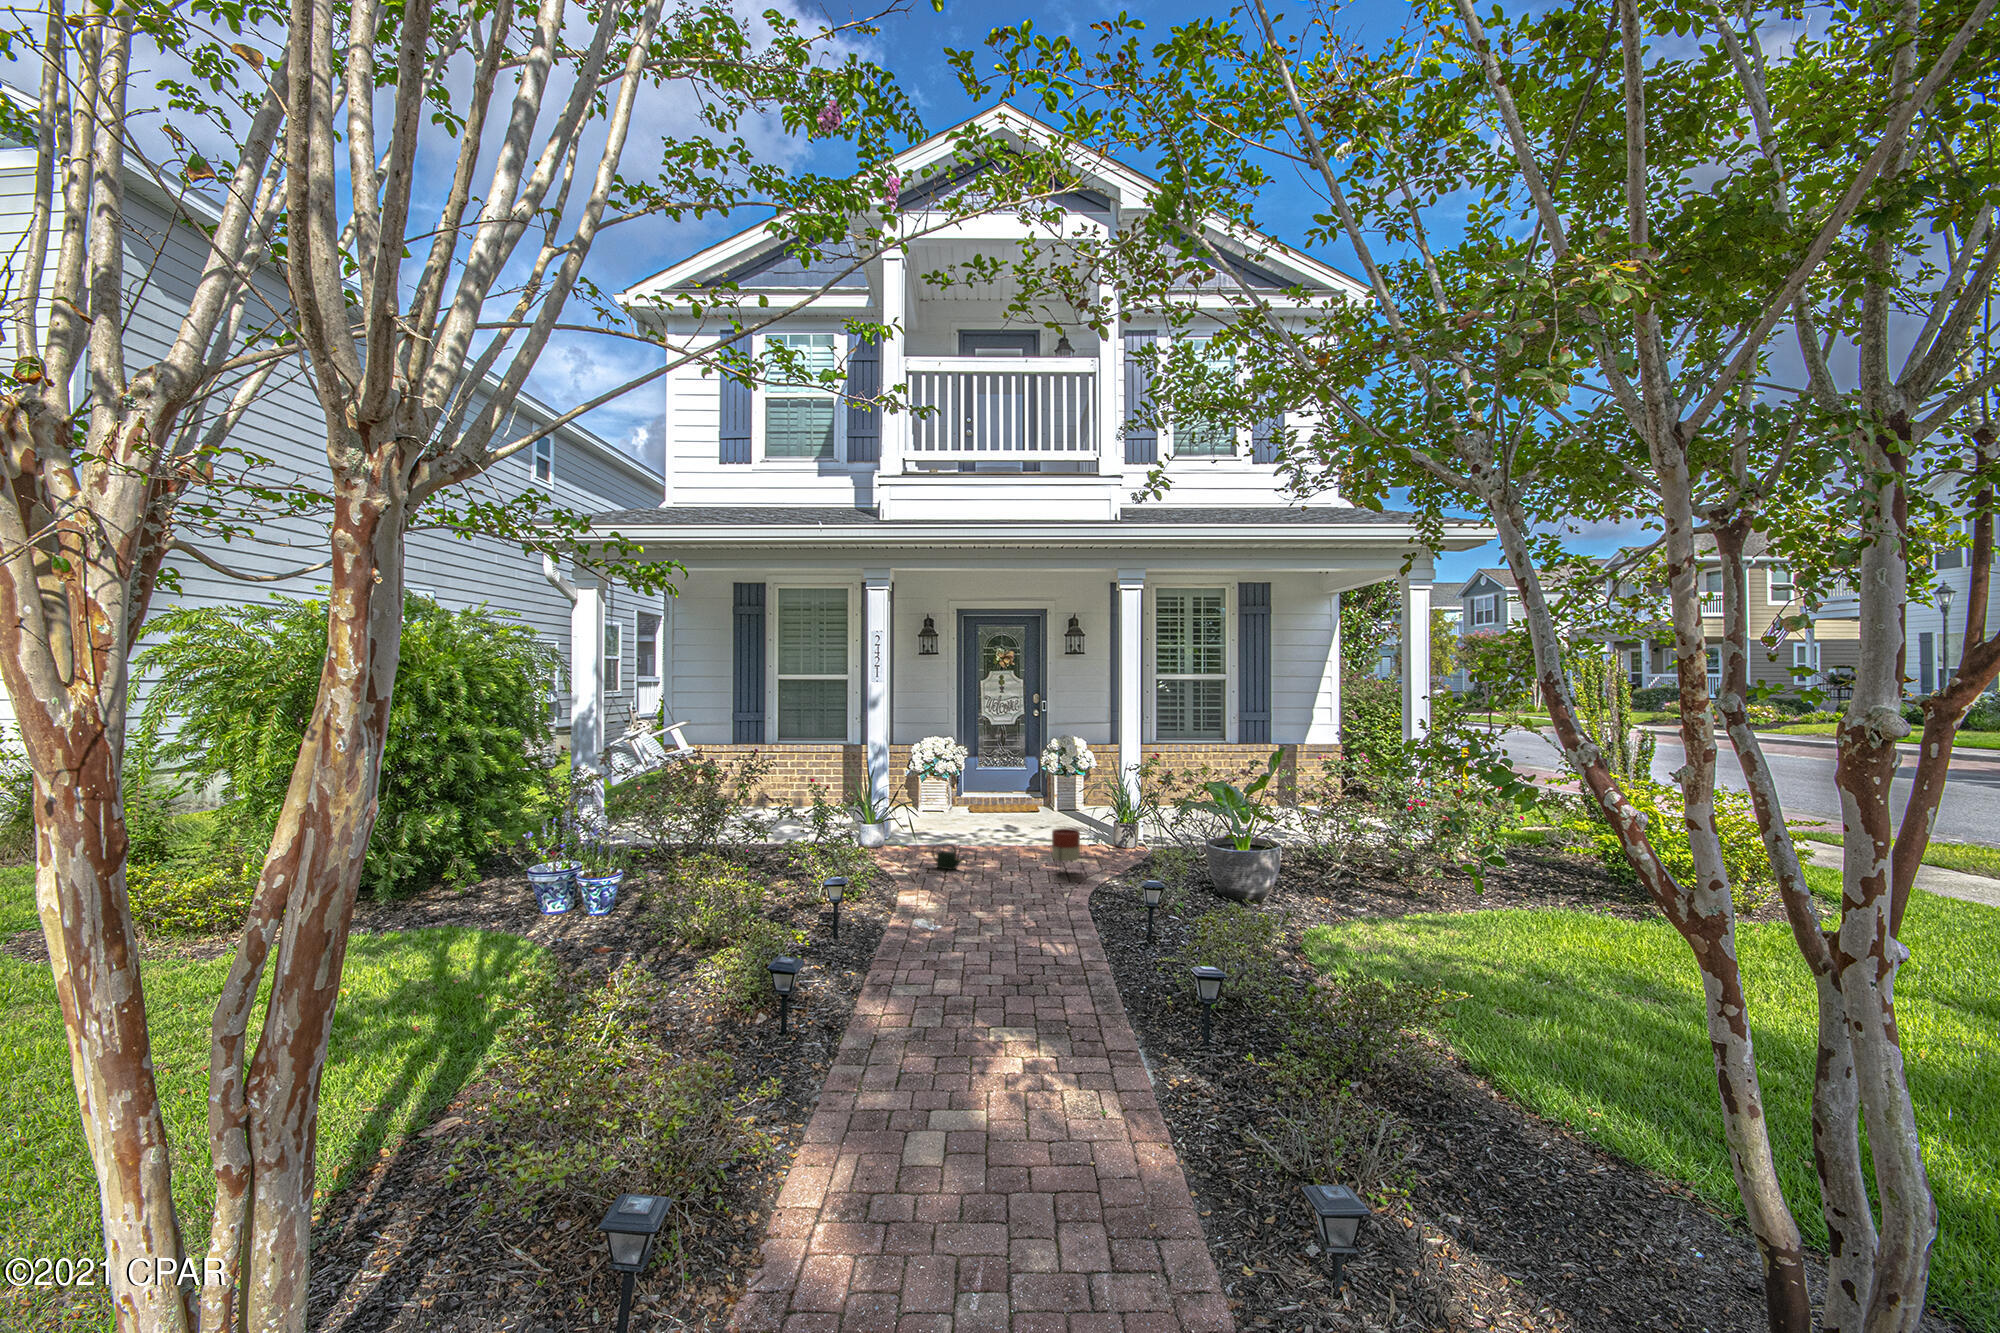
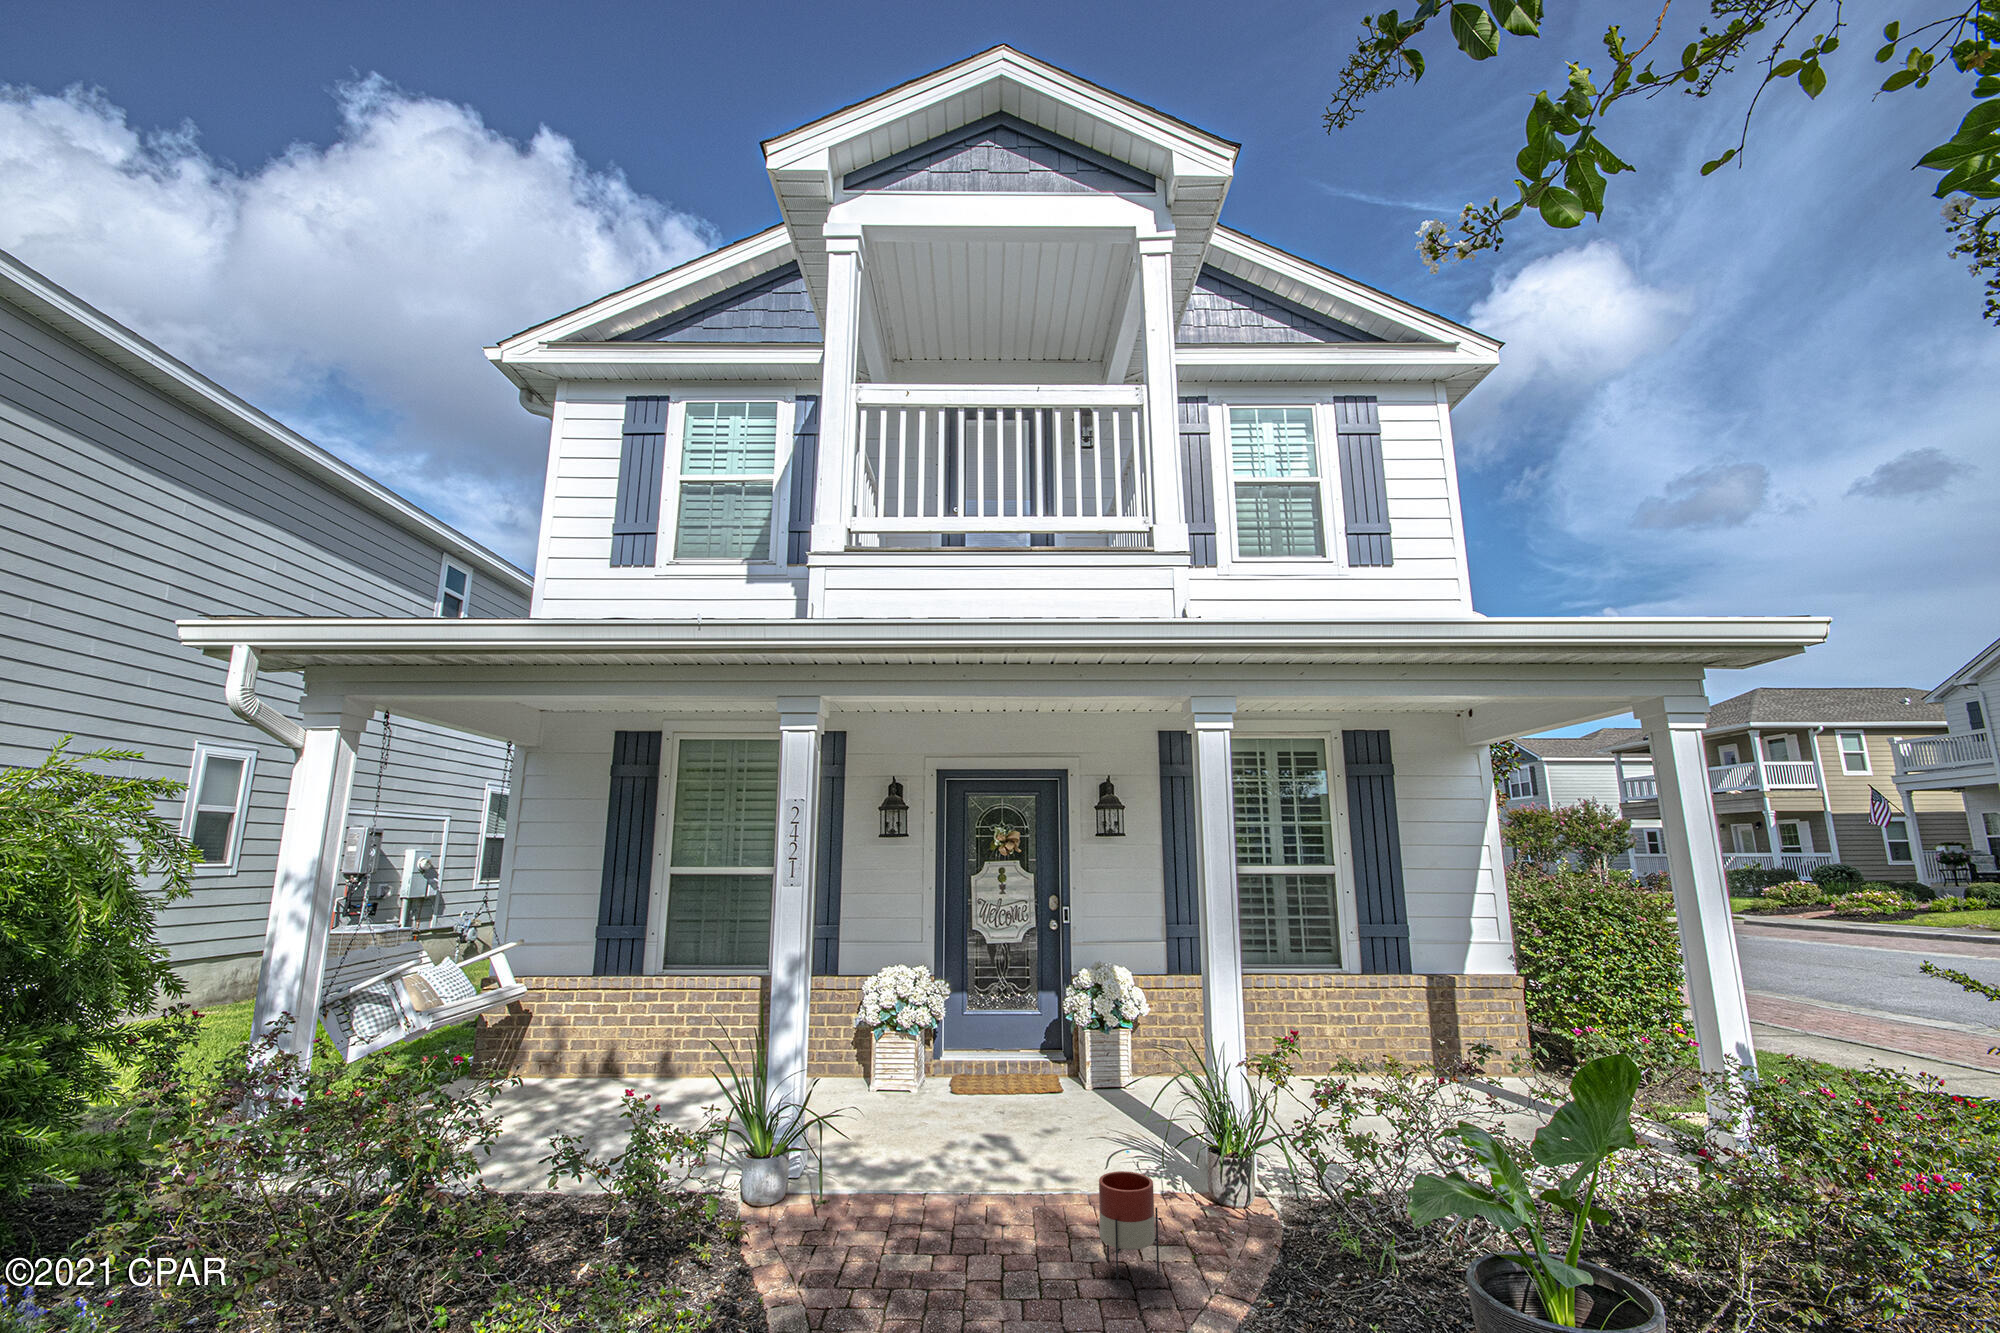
watering can: present [931,844,964,869] -> none [869,1199,940,1257]

